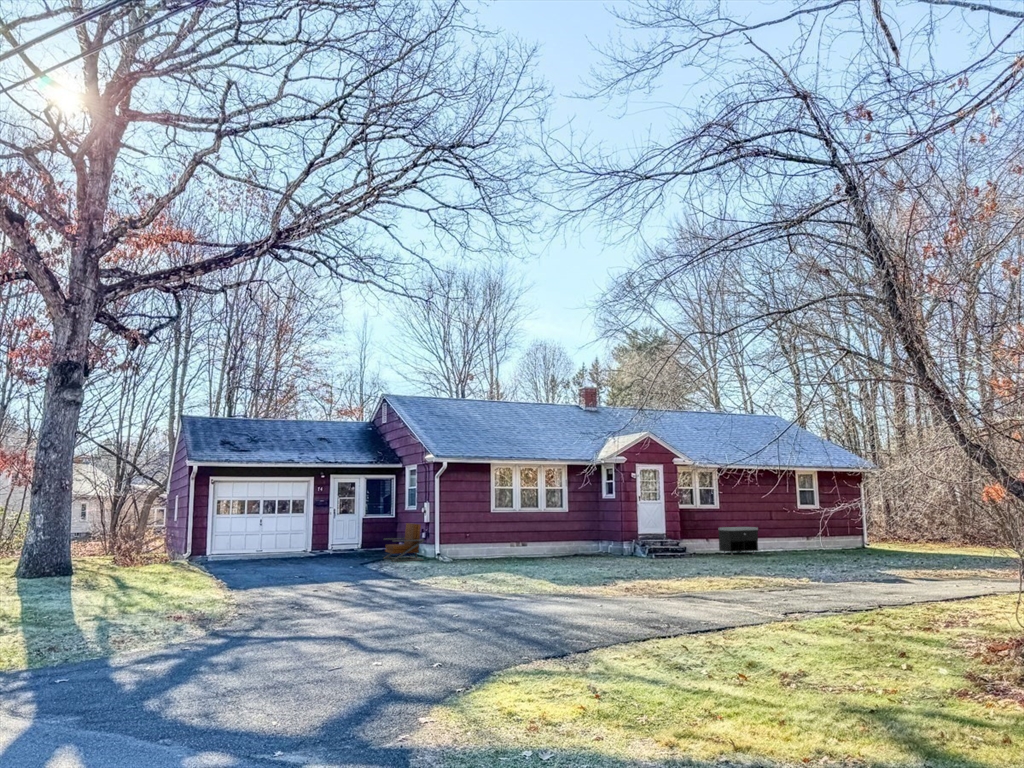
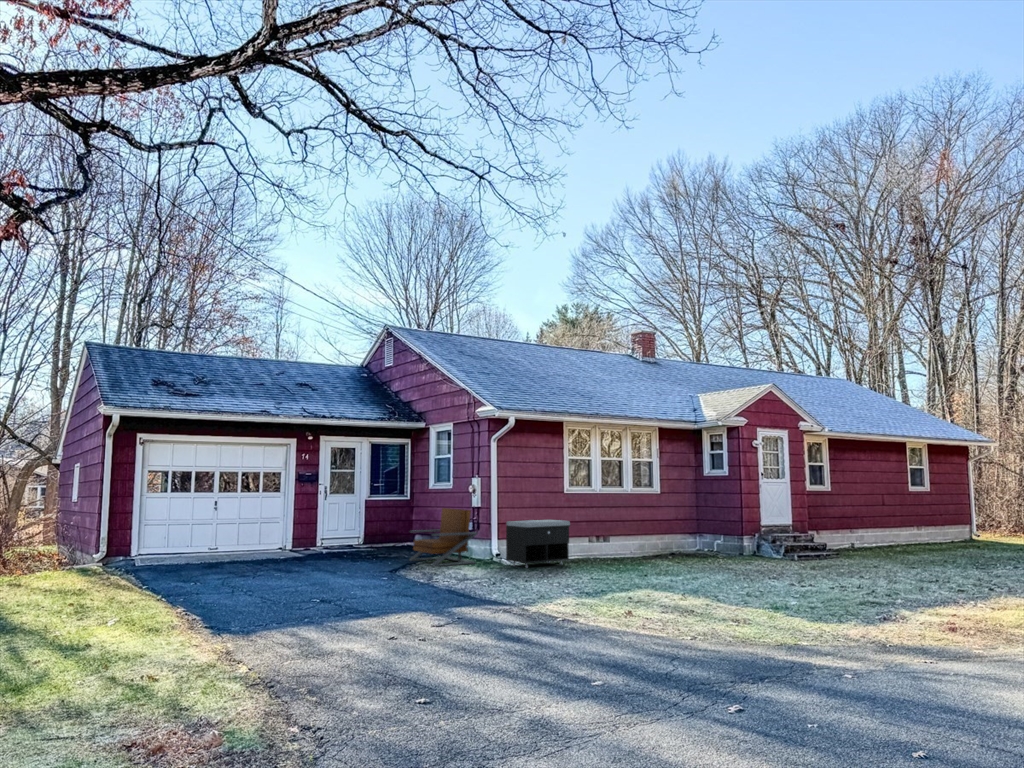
storage bench: present [718,527,758,554] -> present [506,520,570,567]

